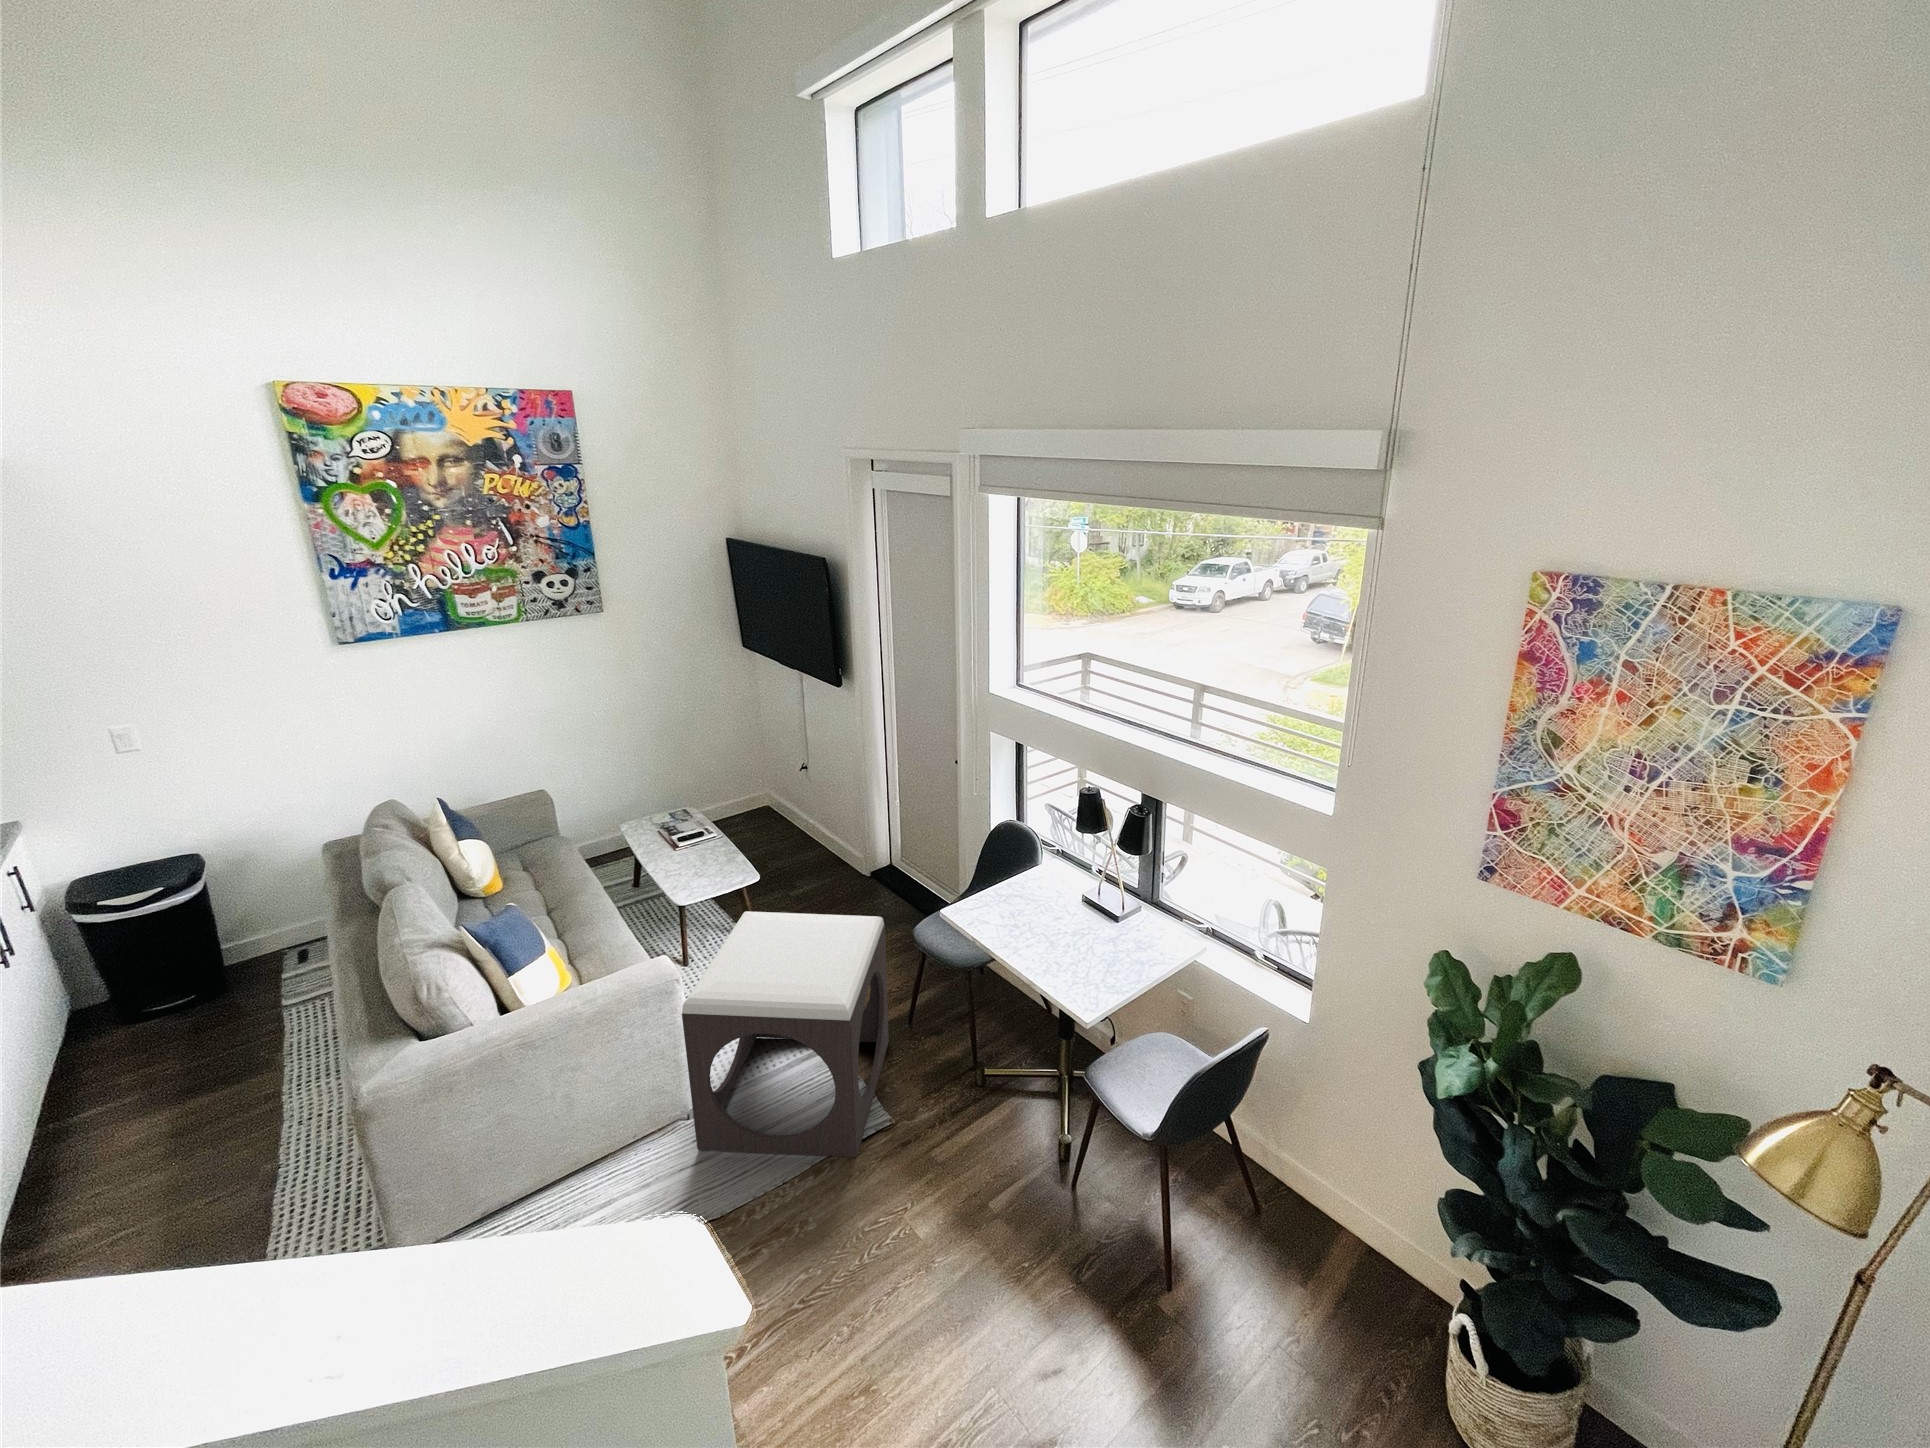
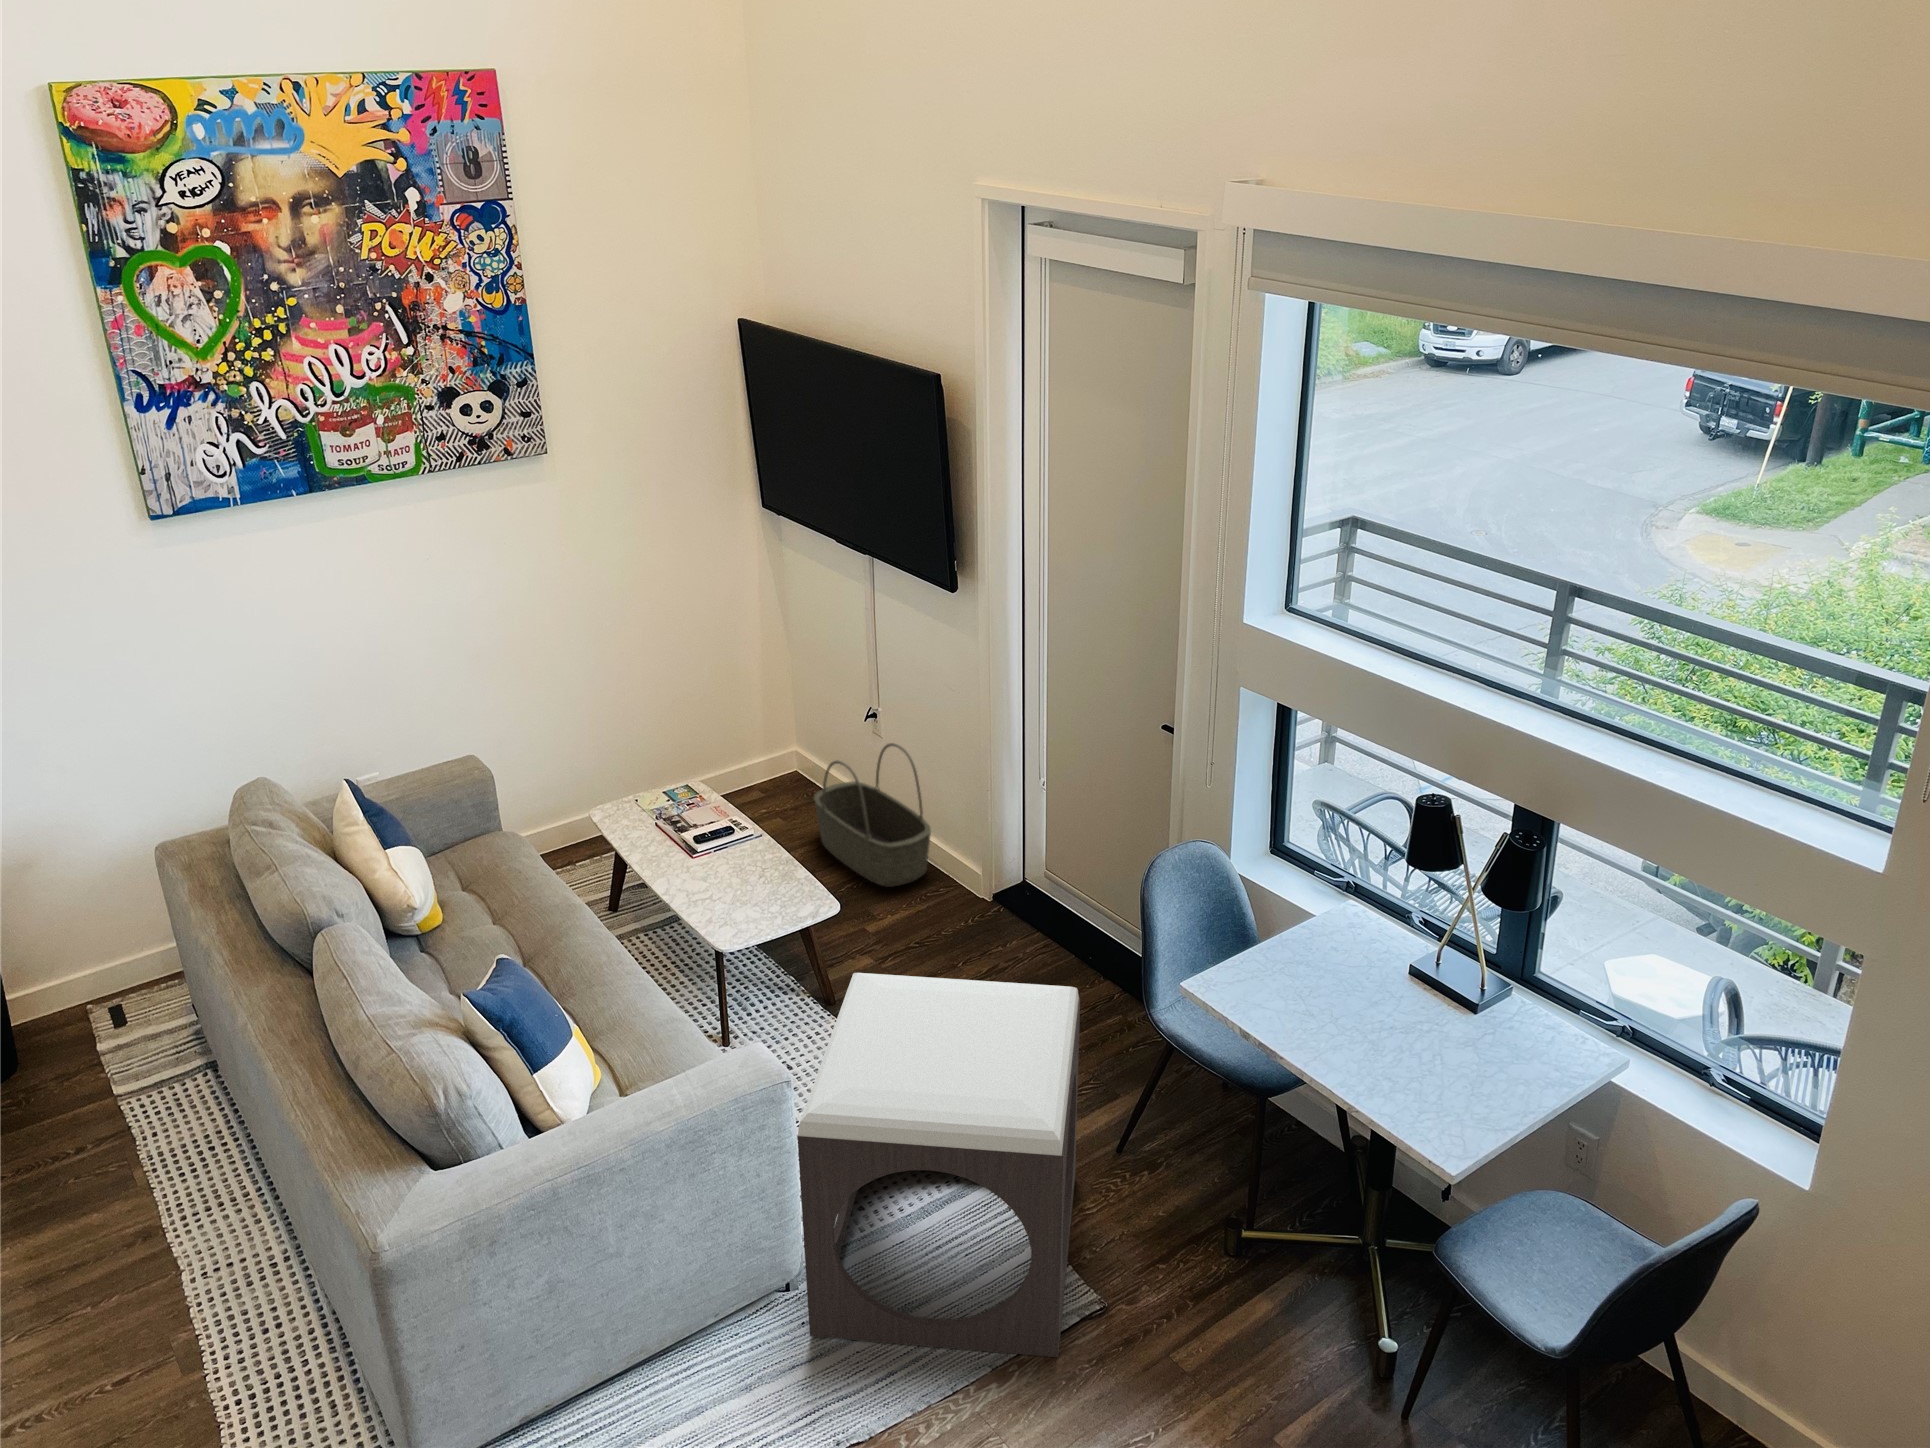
basket: none [767,782,834,869] -> present [814,743,931,887]

